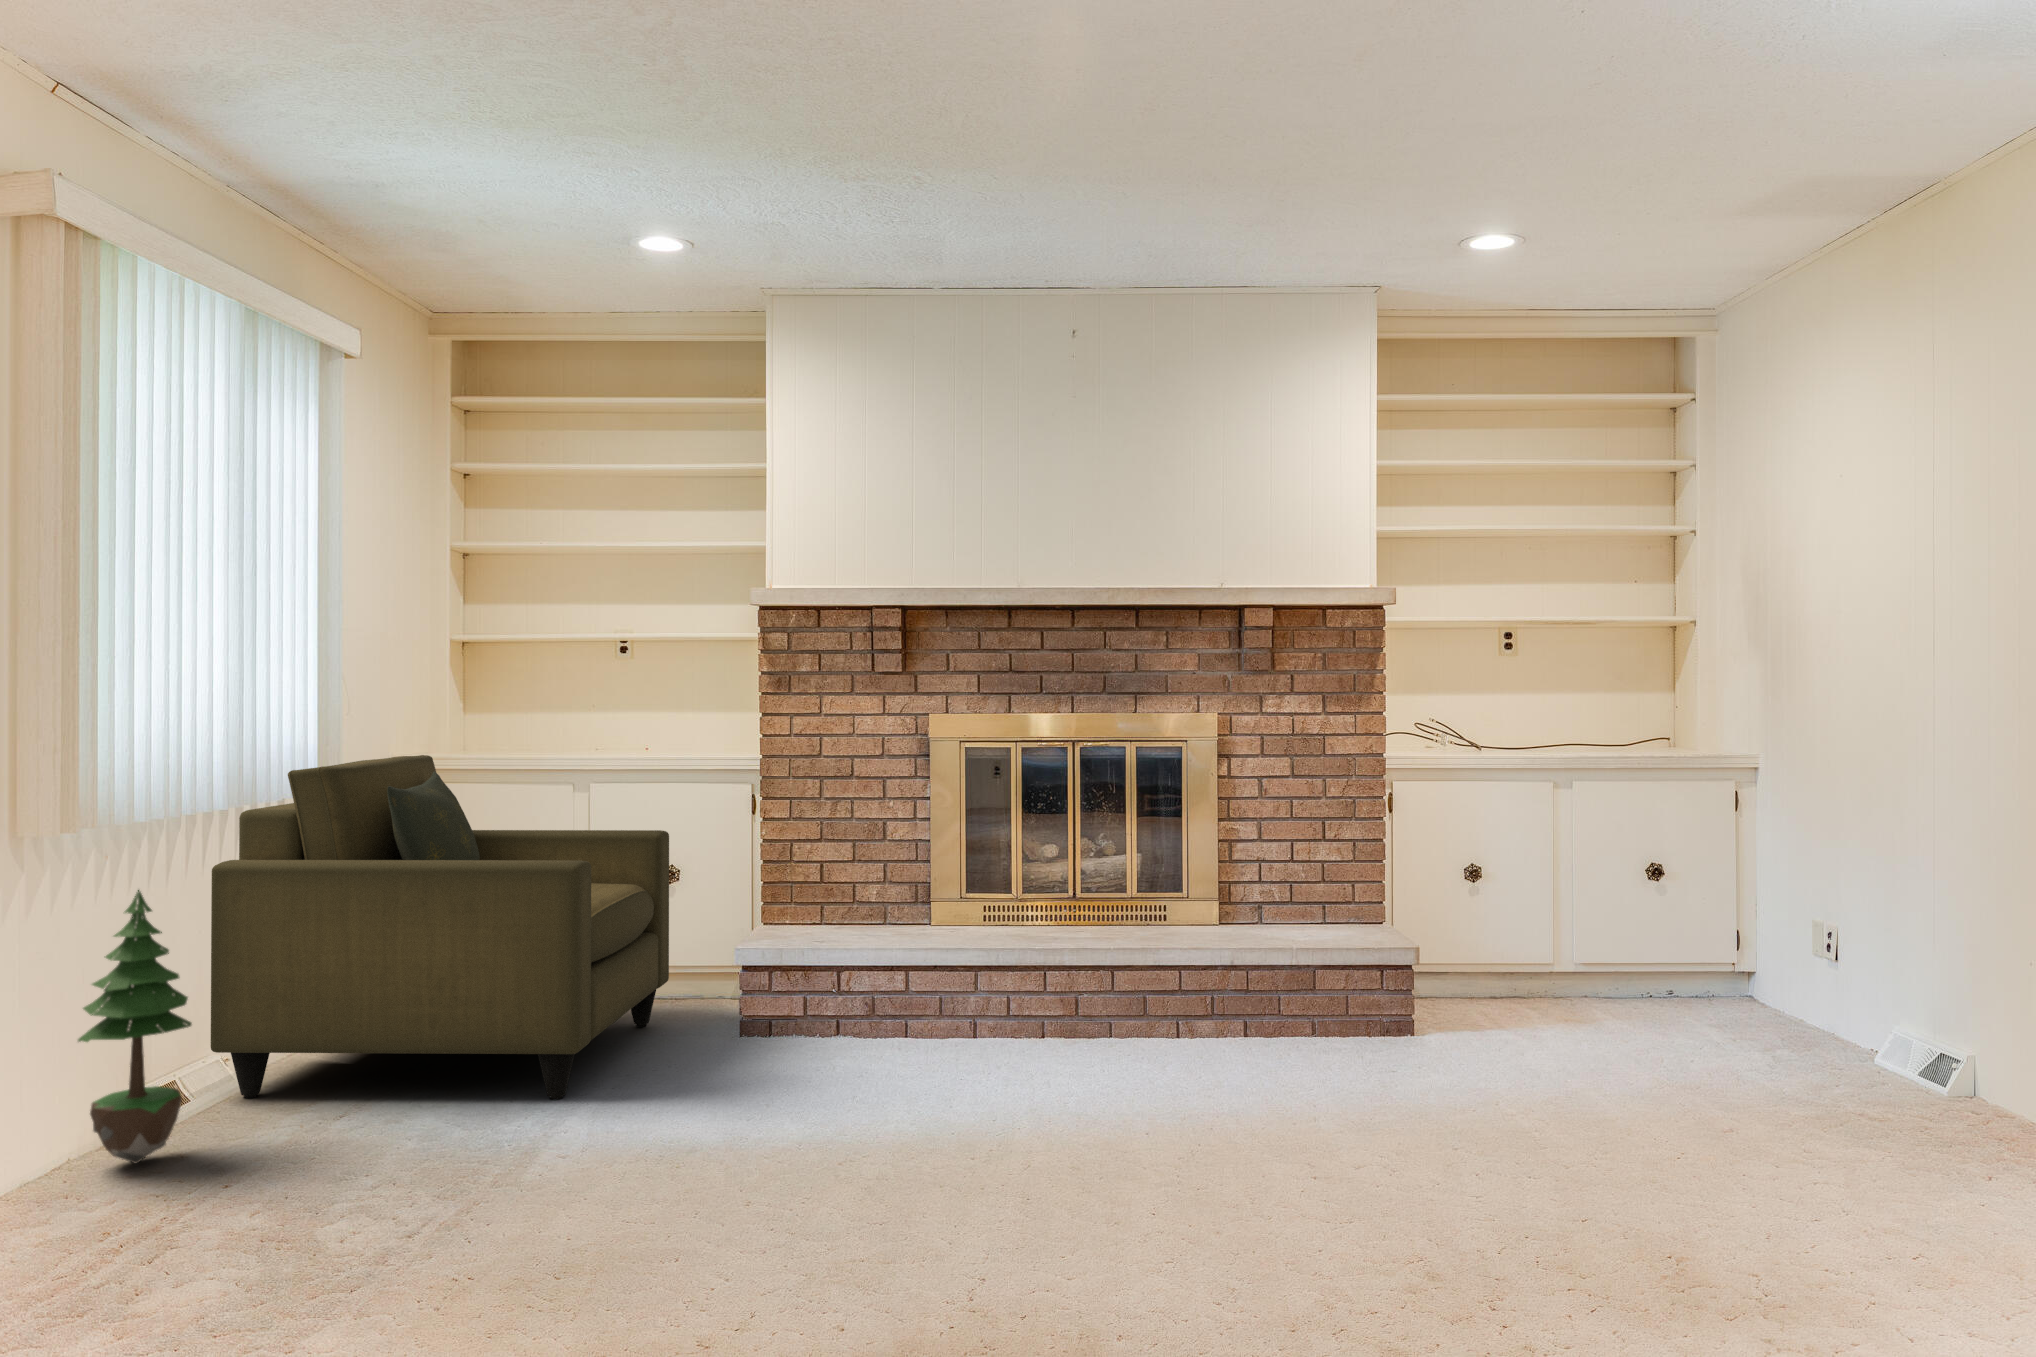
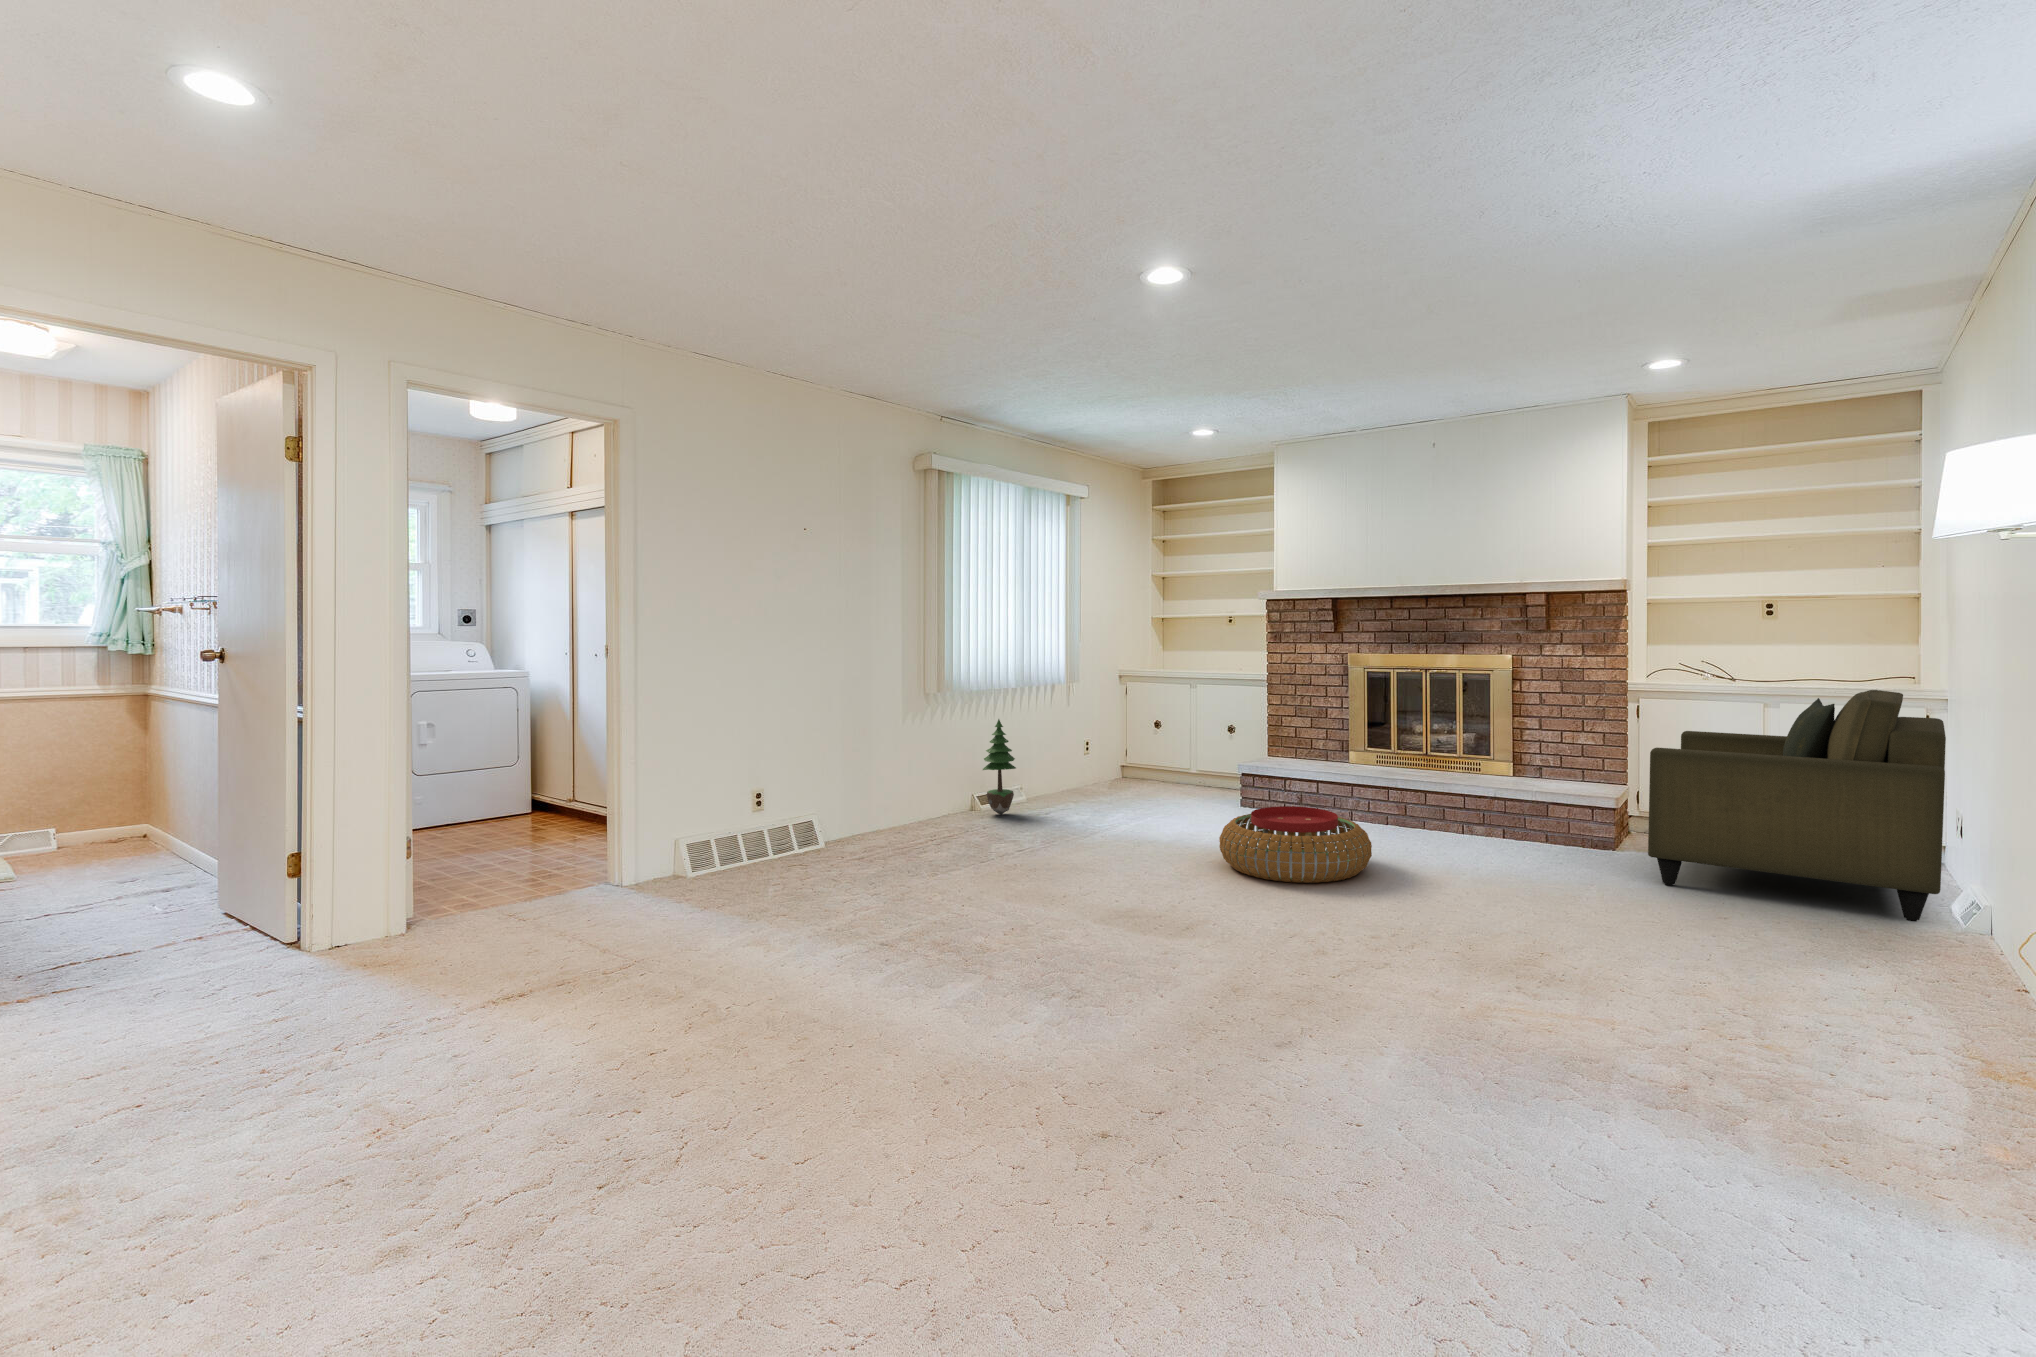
armchair: present [211,755,669,1100] -> present [1648,690,1946,922]
pouf: none [874,1041,1217,1247] -> present [1219,806,1372,883]

